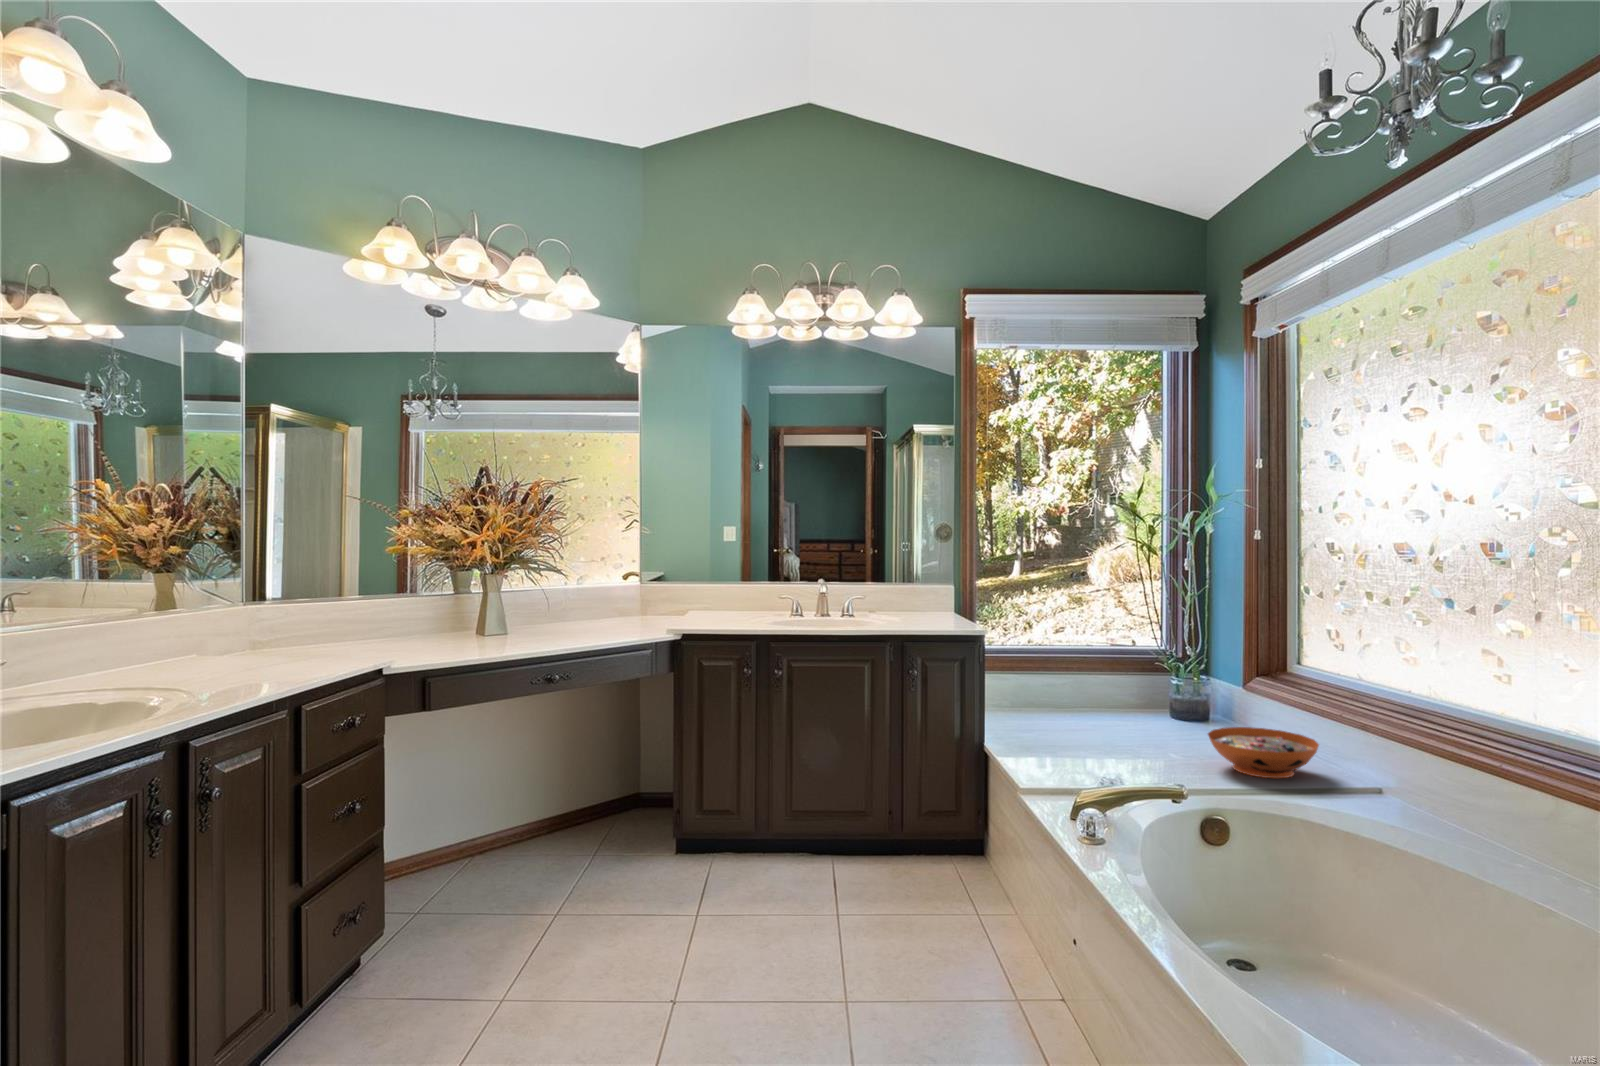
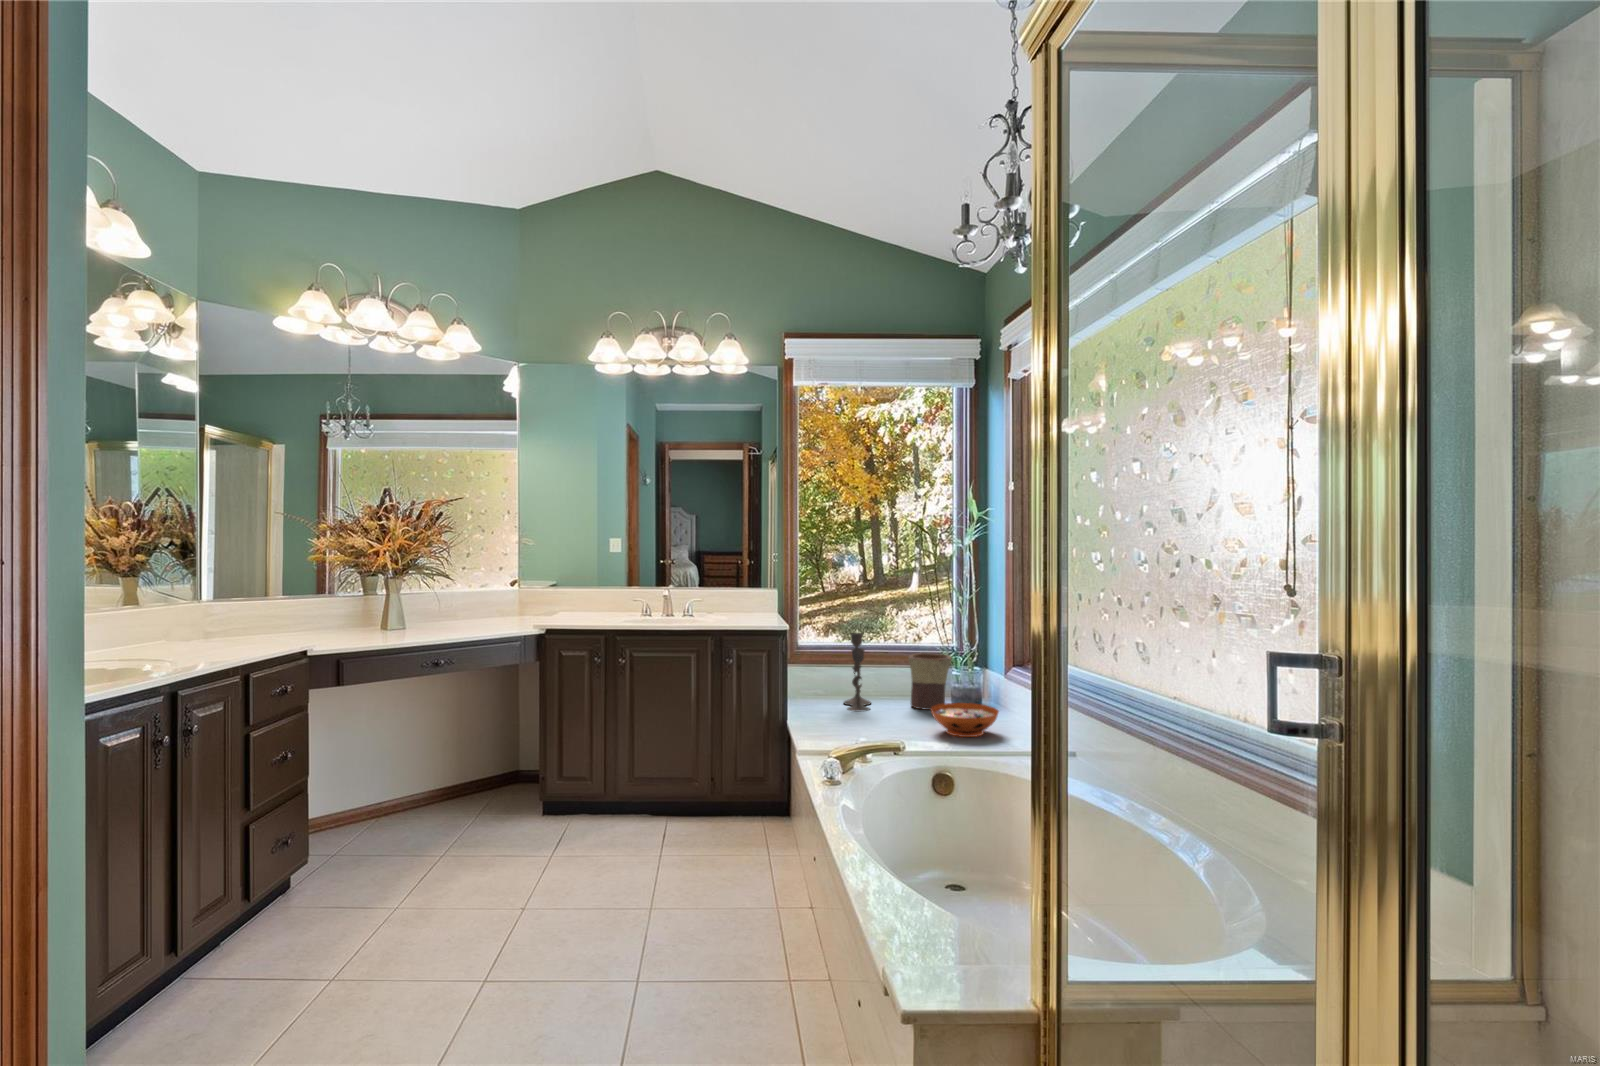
candlestick: none [1045,633,1089,736] -> present [844,633,871,711]
flower pot: none [1134,659,1197,733] -> present [908,653,952,710]

